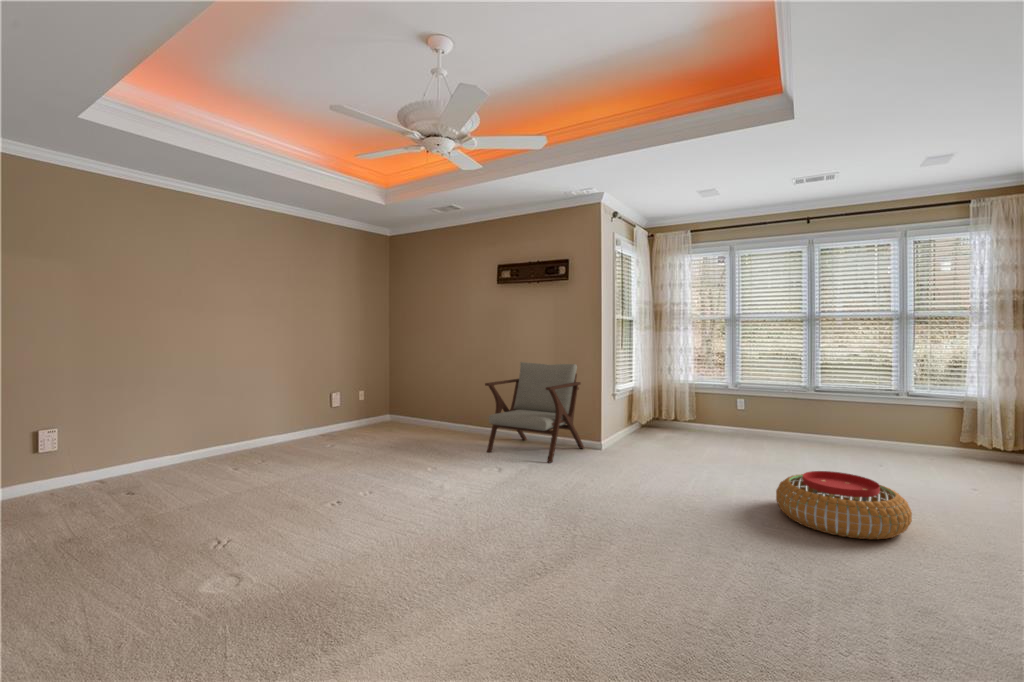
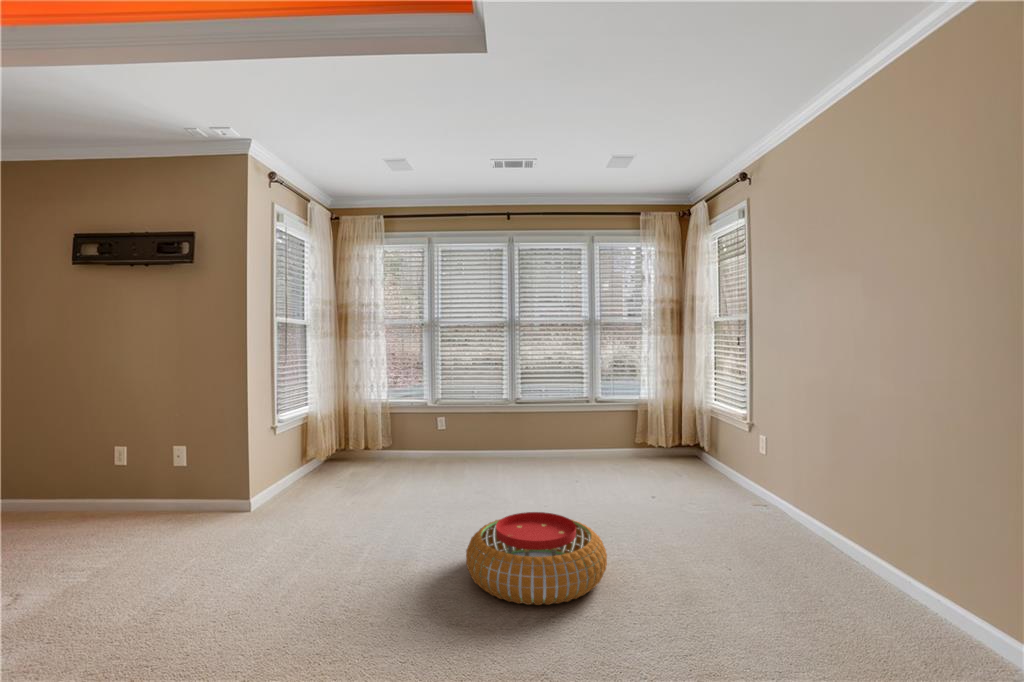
lounge chair: present [485,362,584,463] -> none [19,390,224,554]

